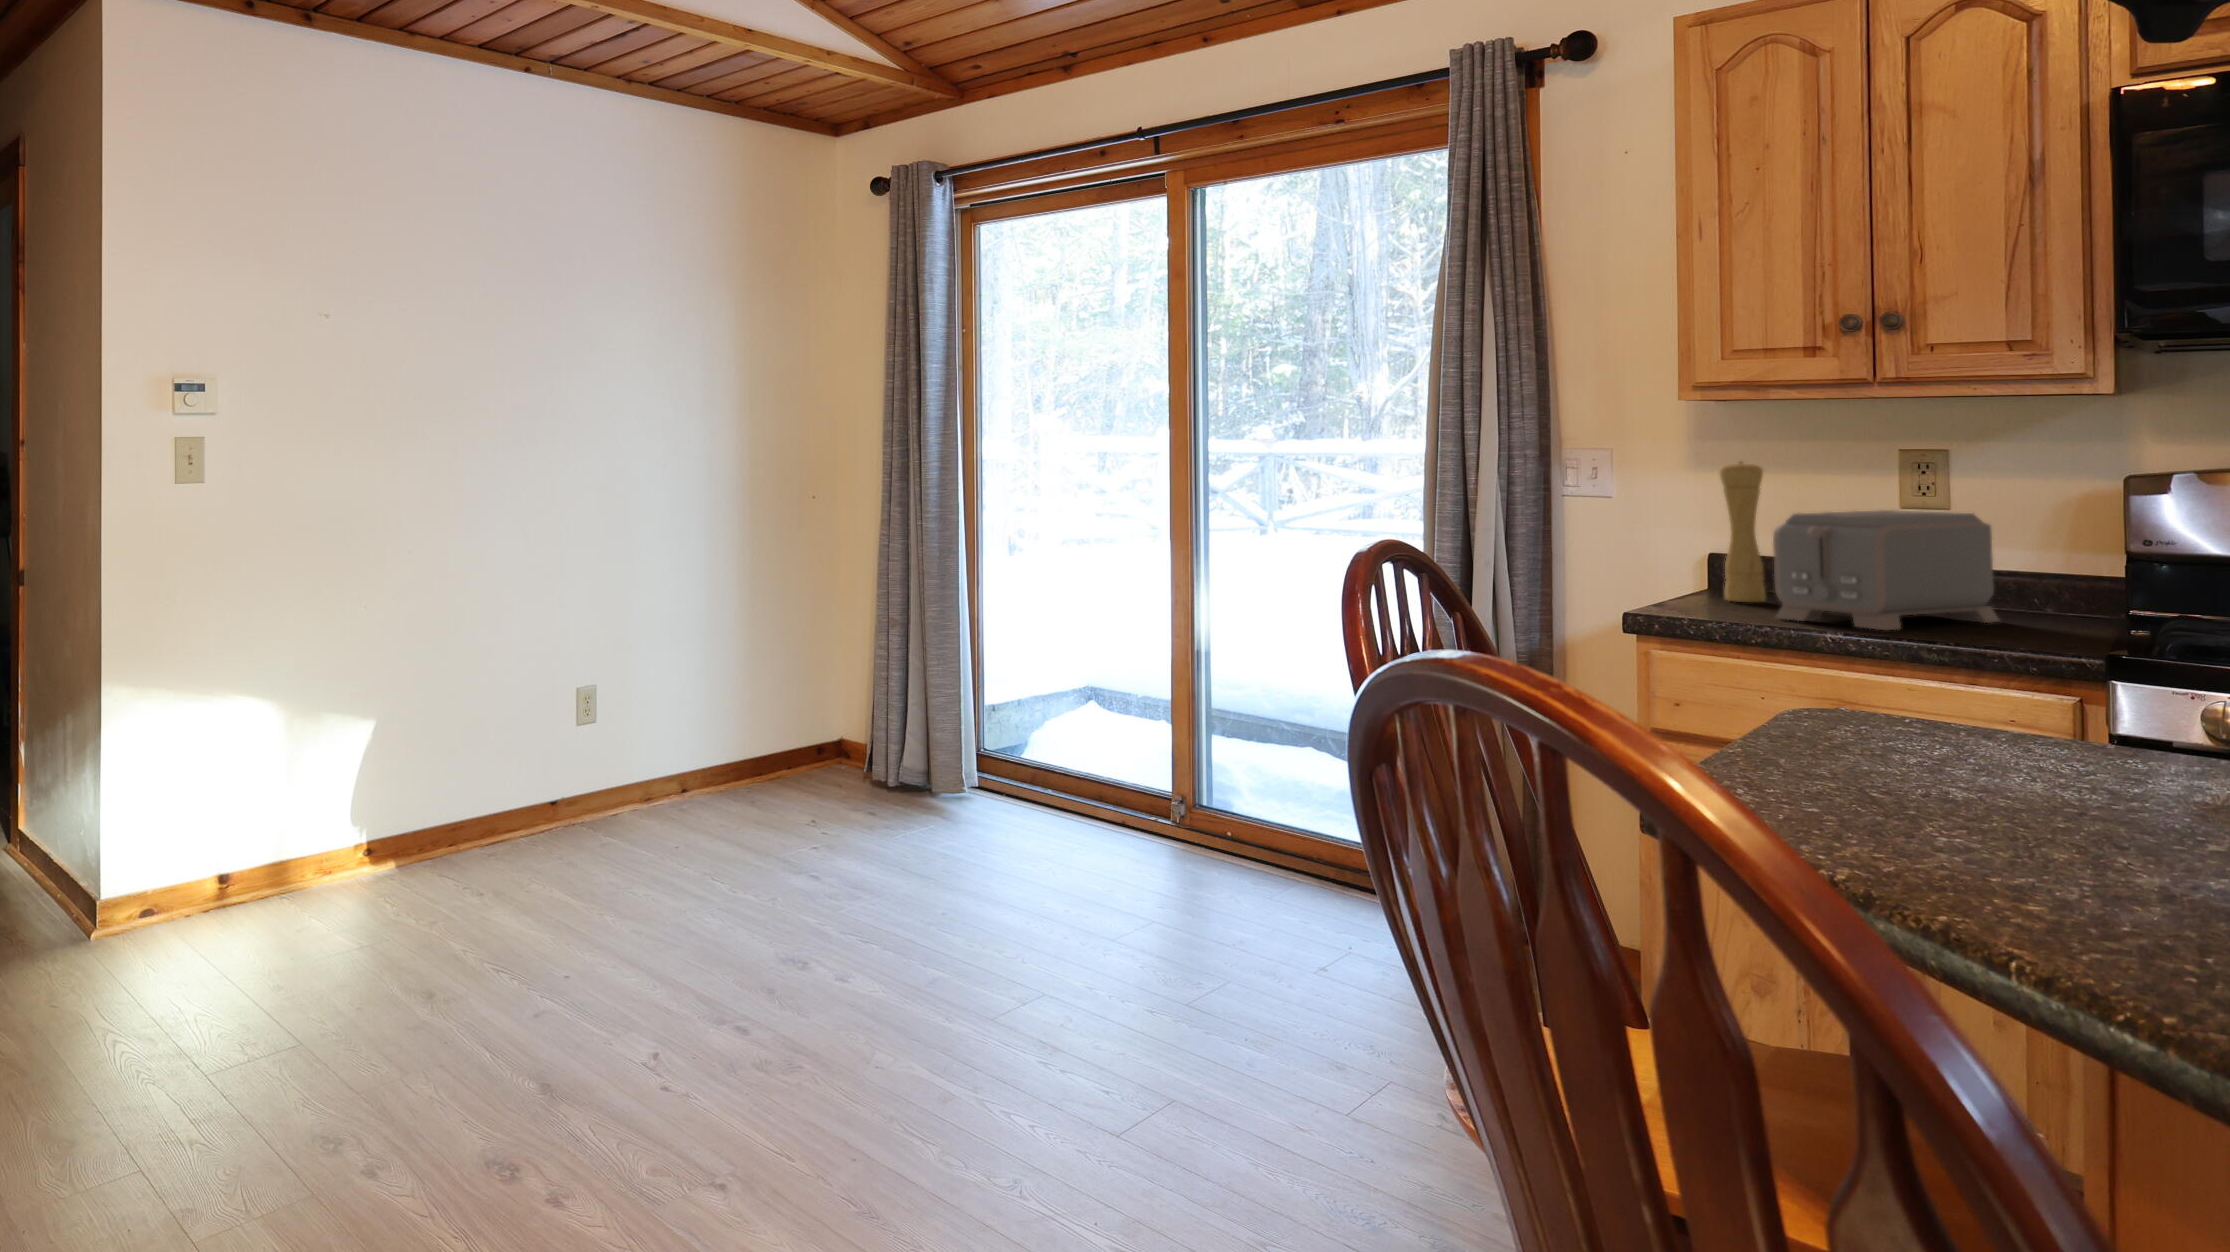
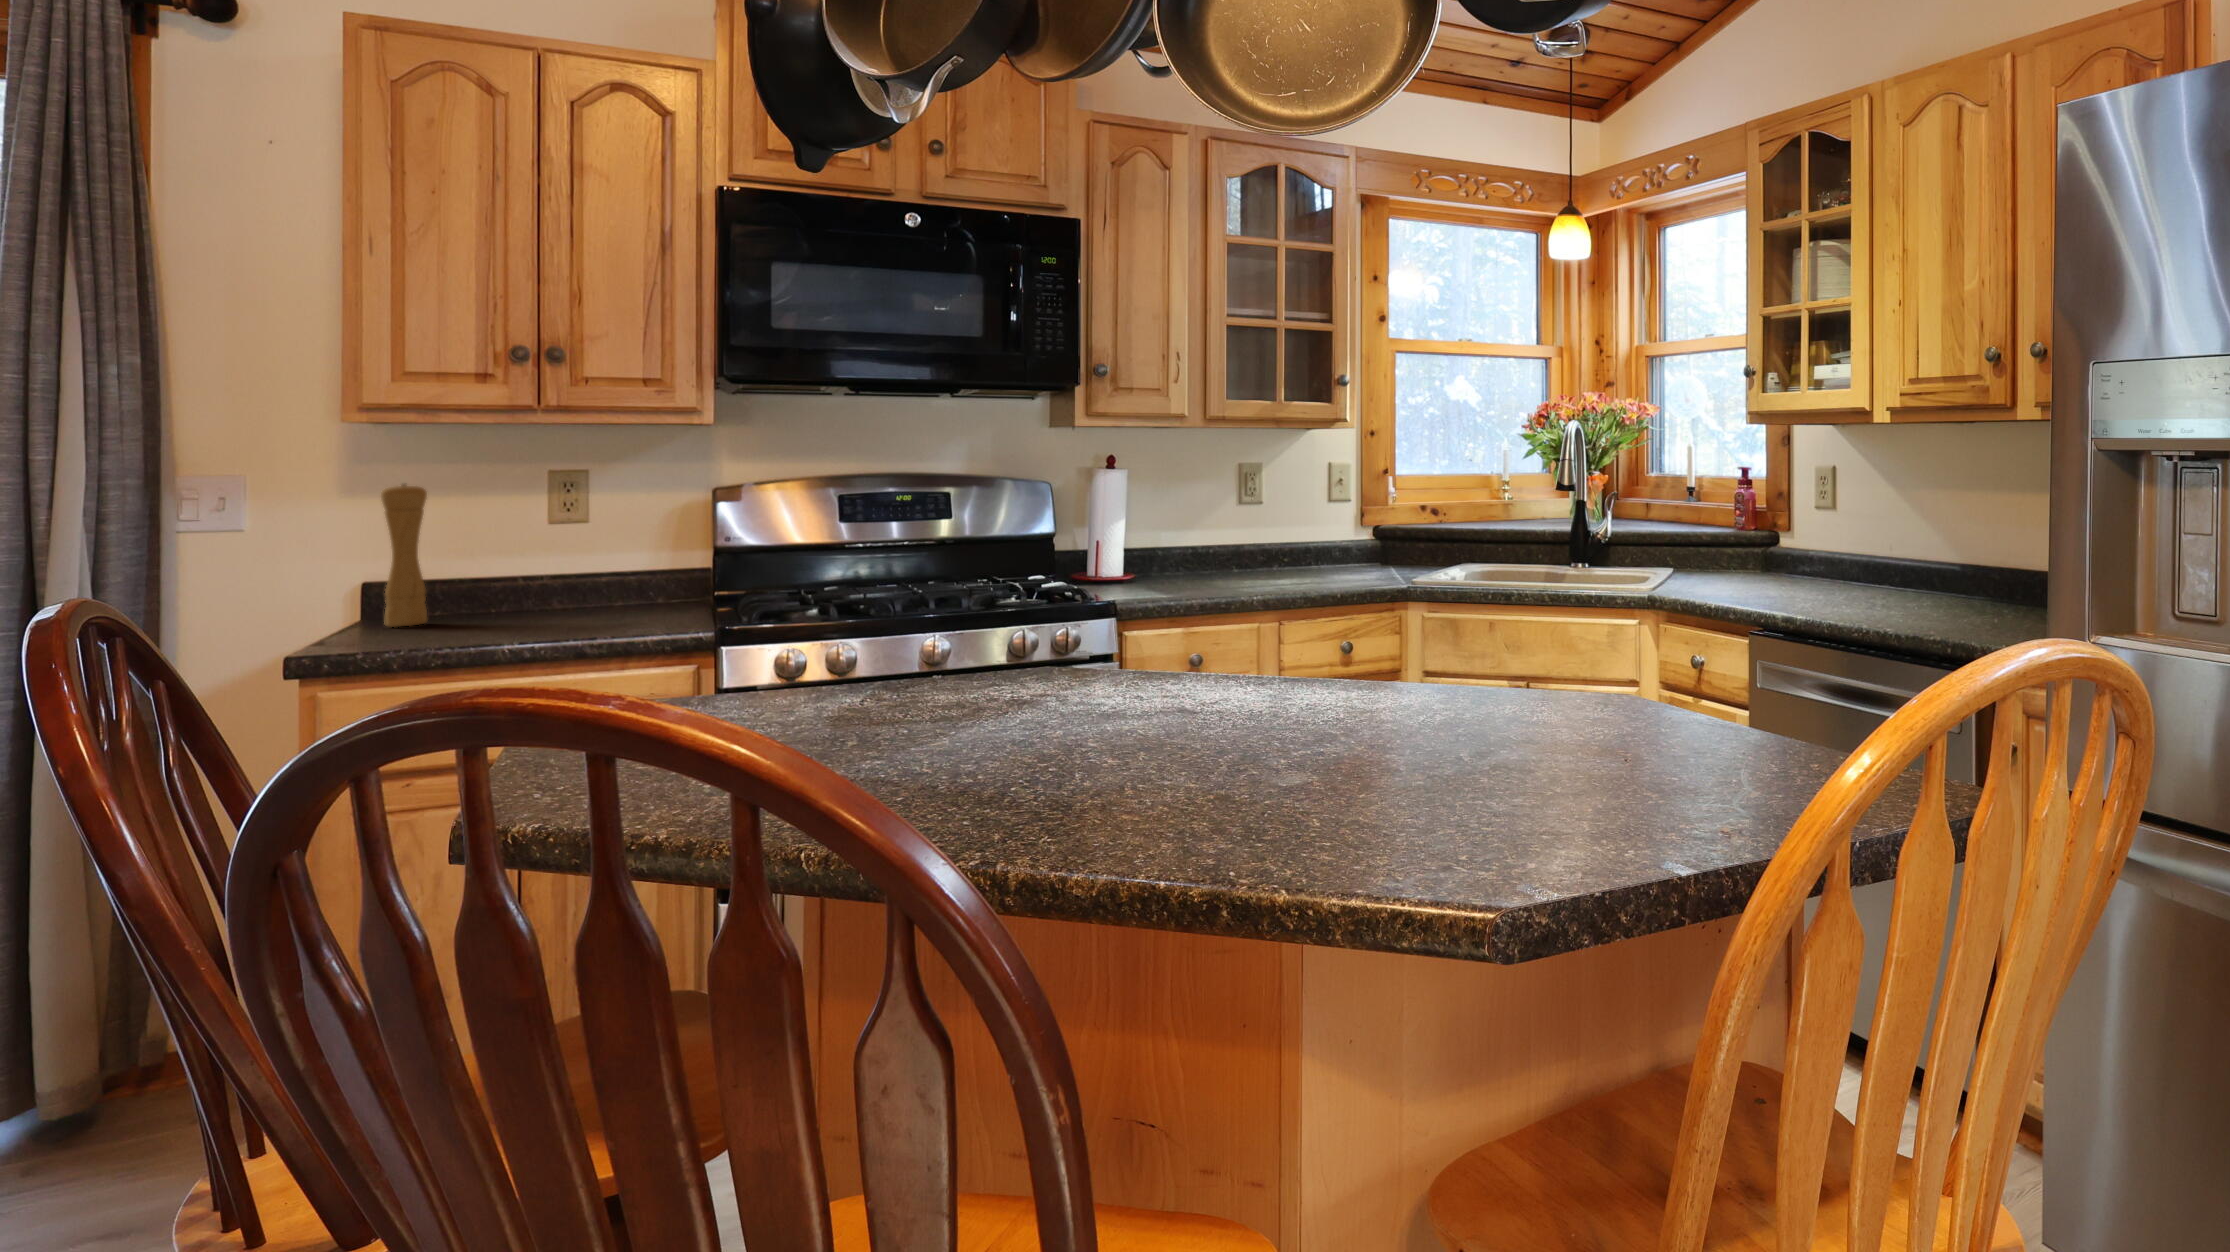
toaster: present [1773,510,1999,630] -> none [445,524,633,637]

